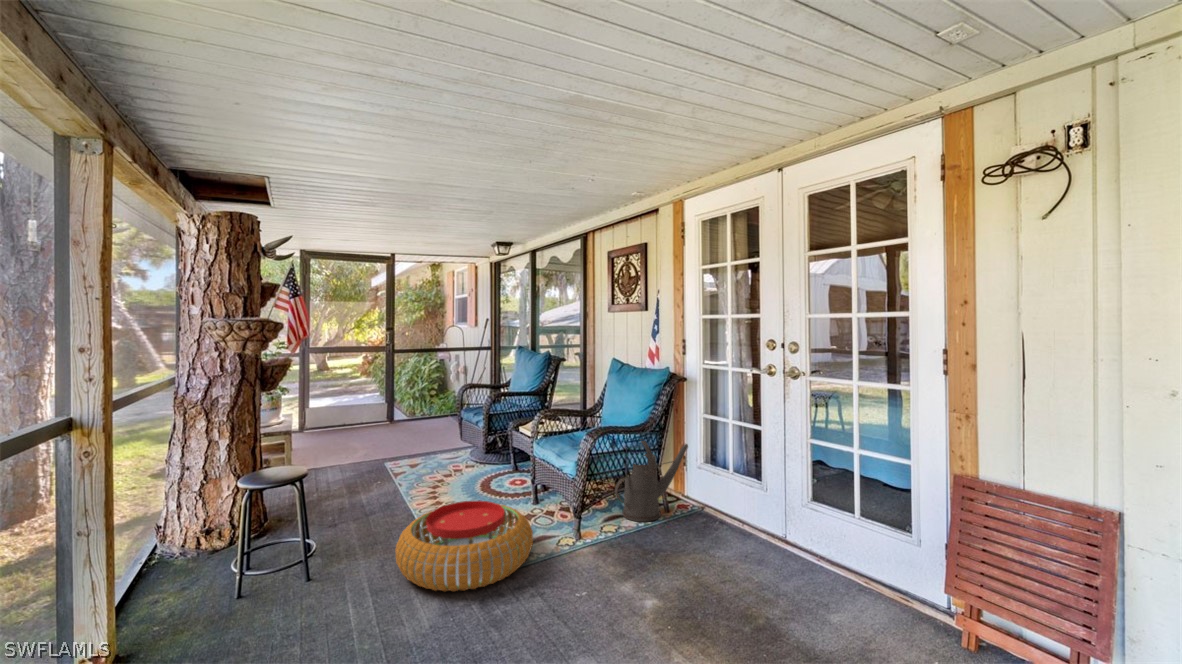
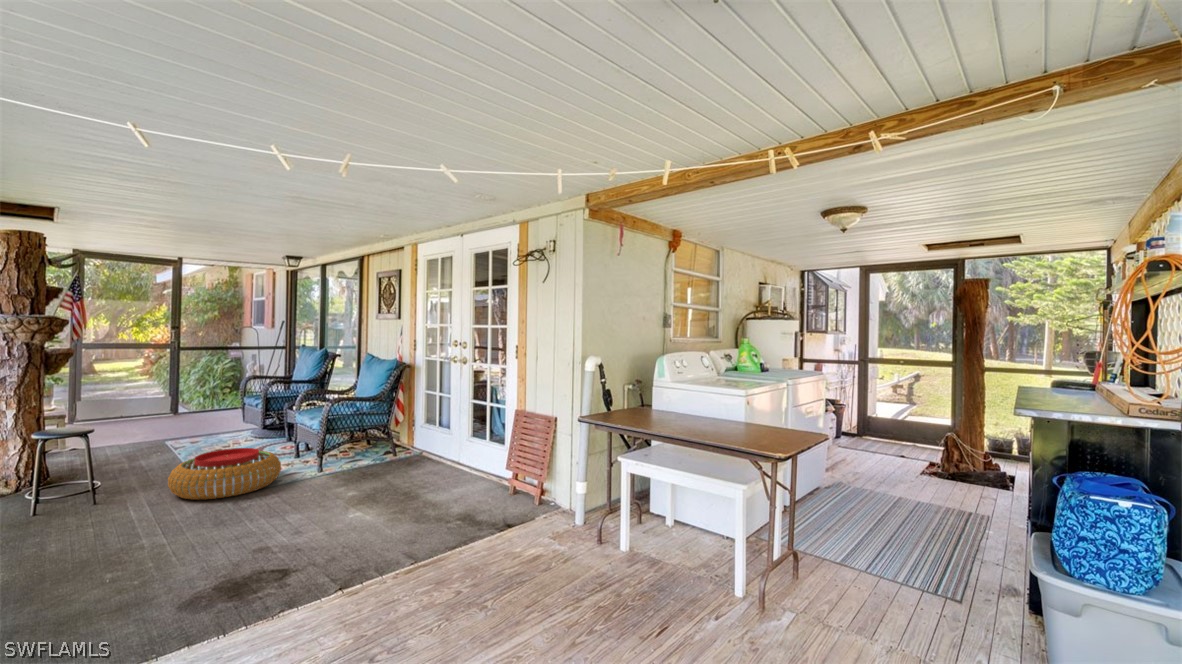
watering can: present [615,441,688,522] -> none [354,406,416,461]

